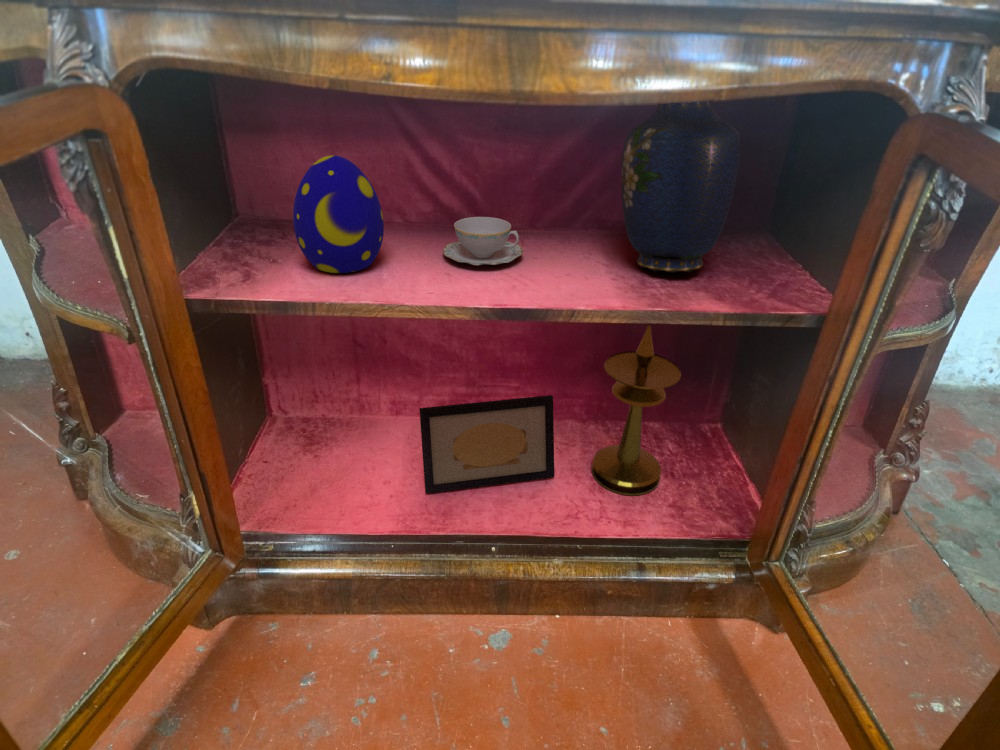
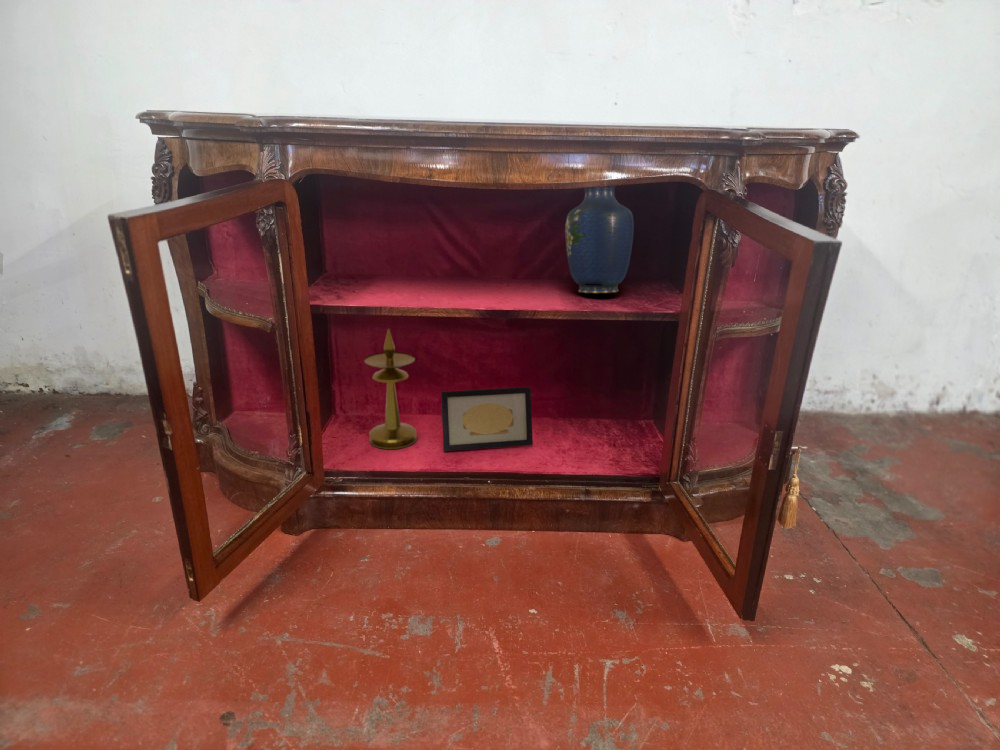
decorative egg: present [293,155,384,273] -> none [369,226,422,294]
teacup: present [443,217,523,265] -> none [458,267,508,291]
candlestick: present [592,325,681,495] -> present [364,329,417,449]

